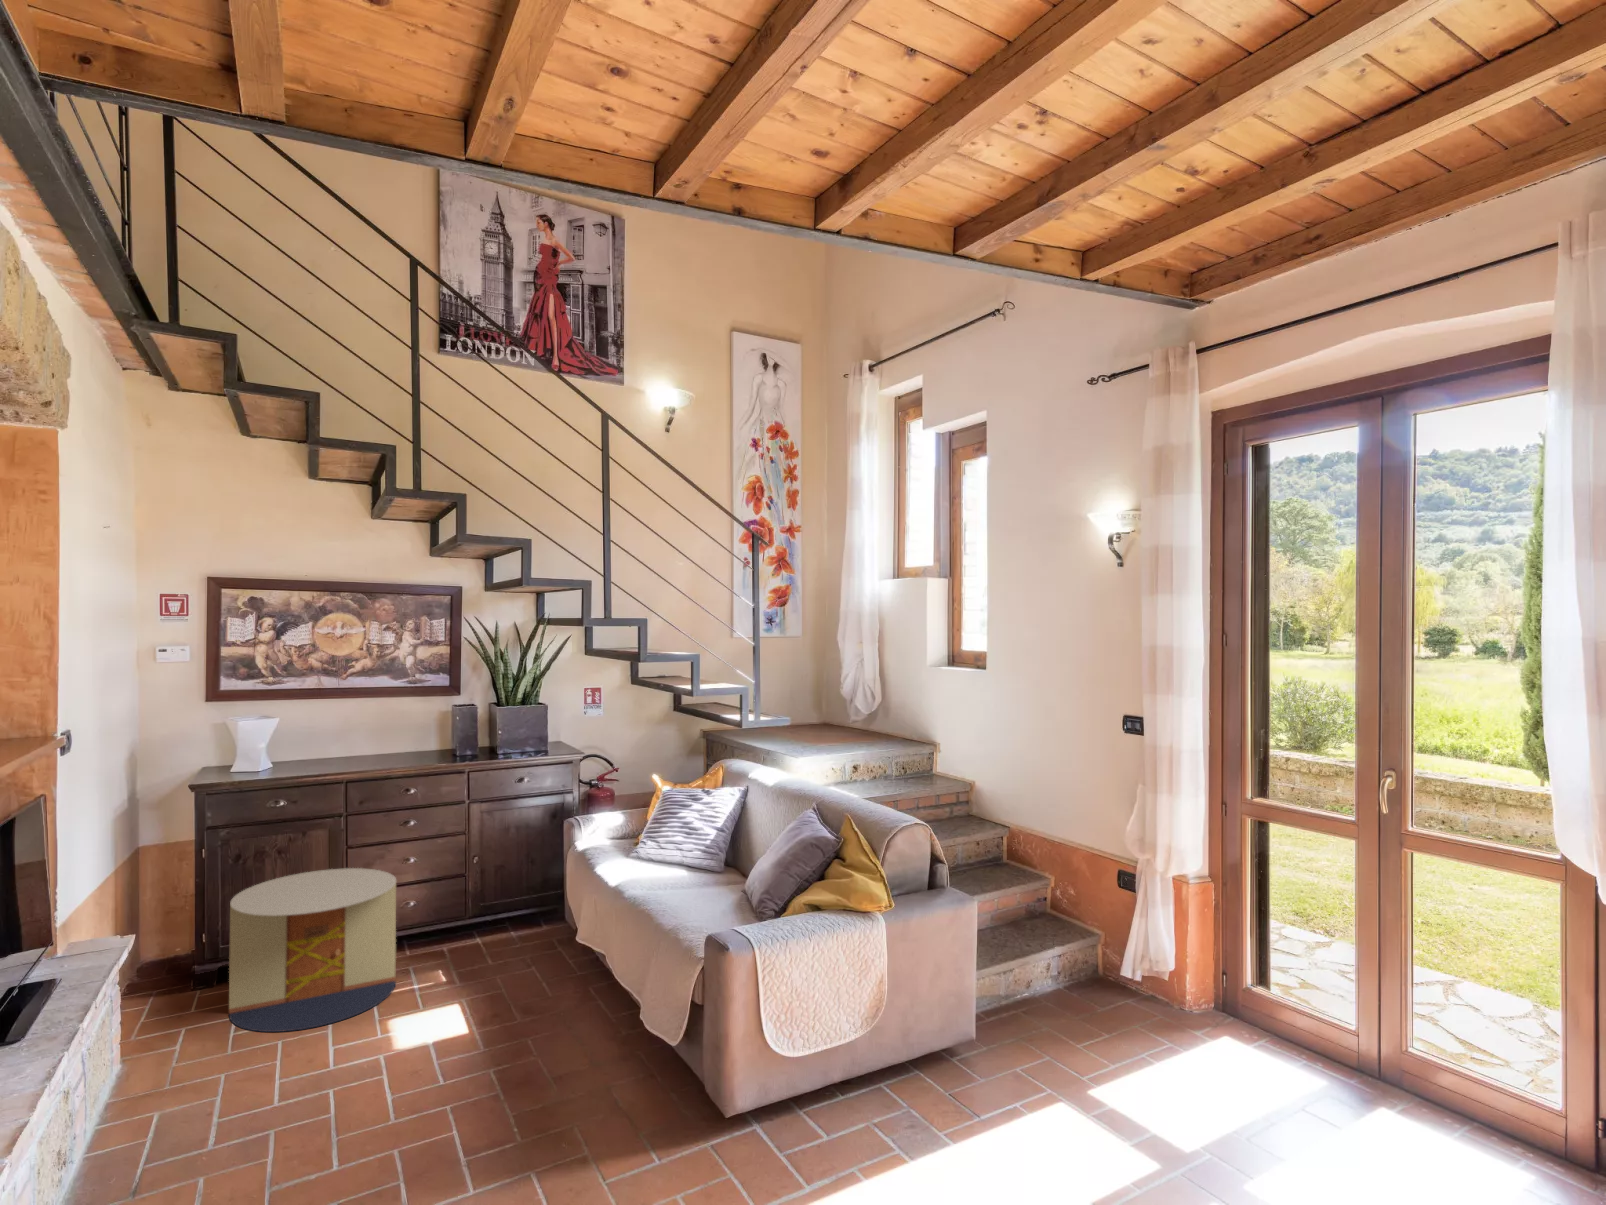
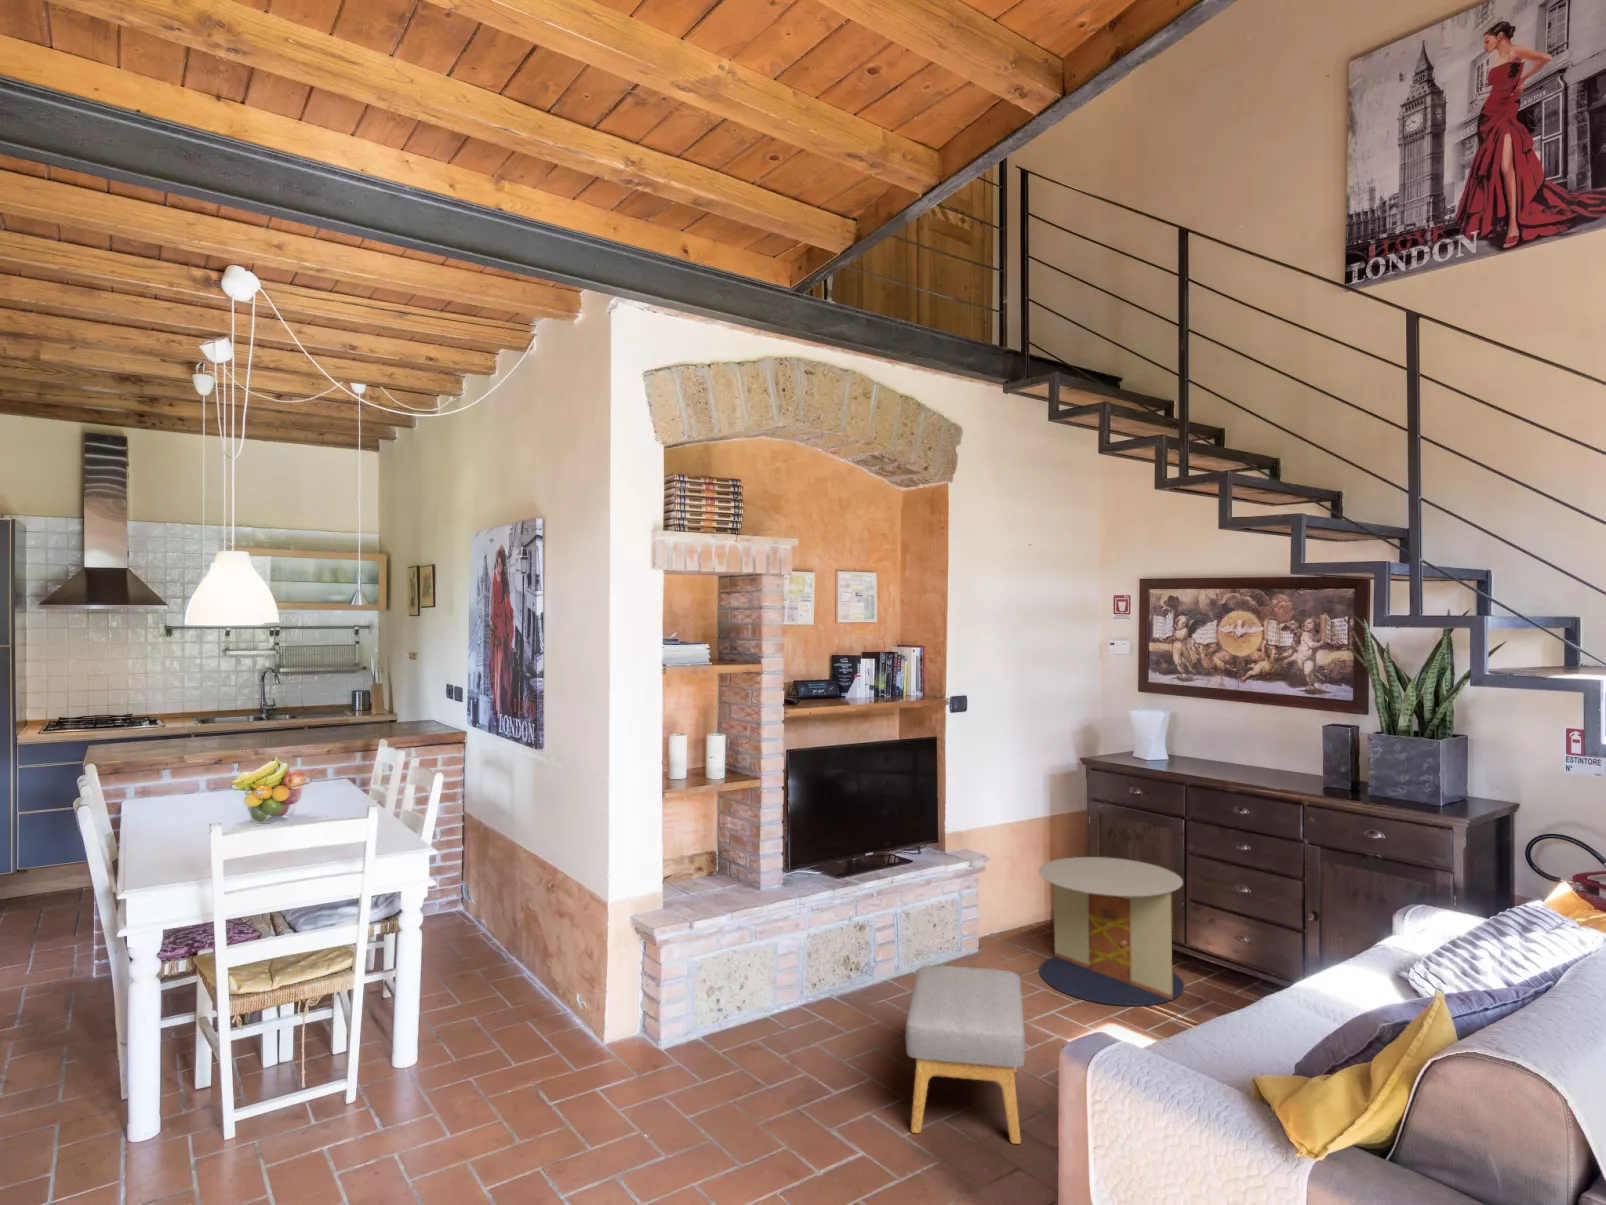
footstool: none [348,987,549,1172] -> present [906,965,1025,1144]

